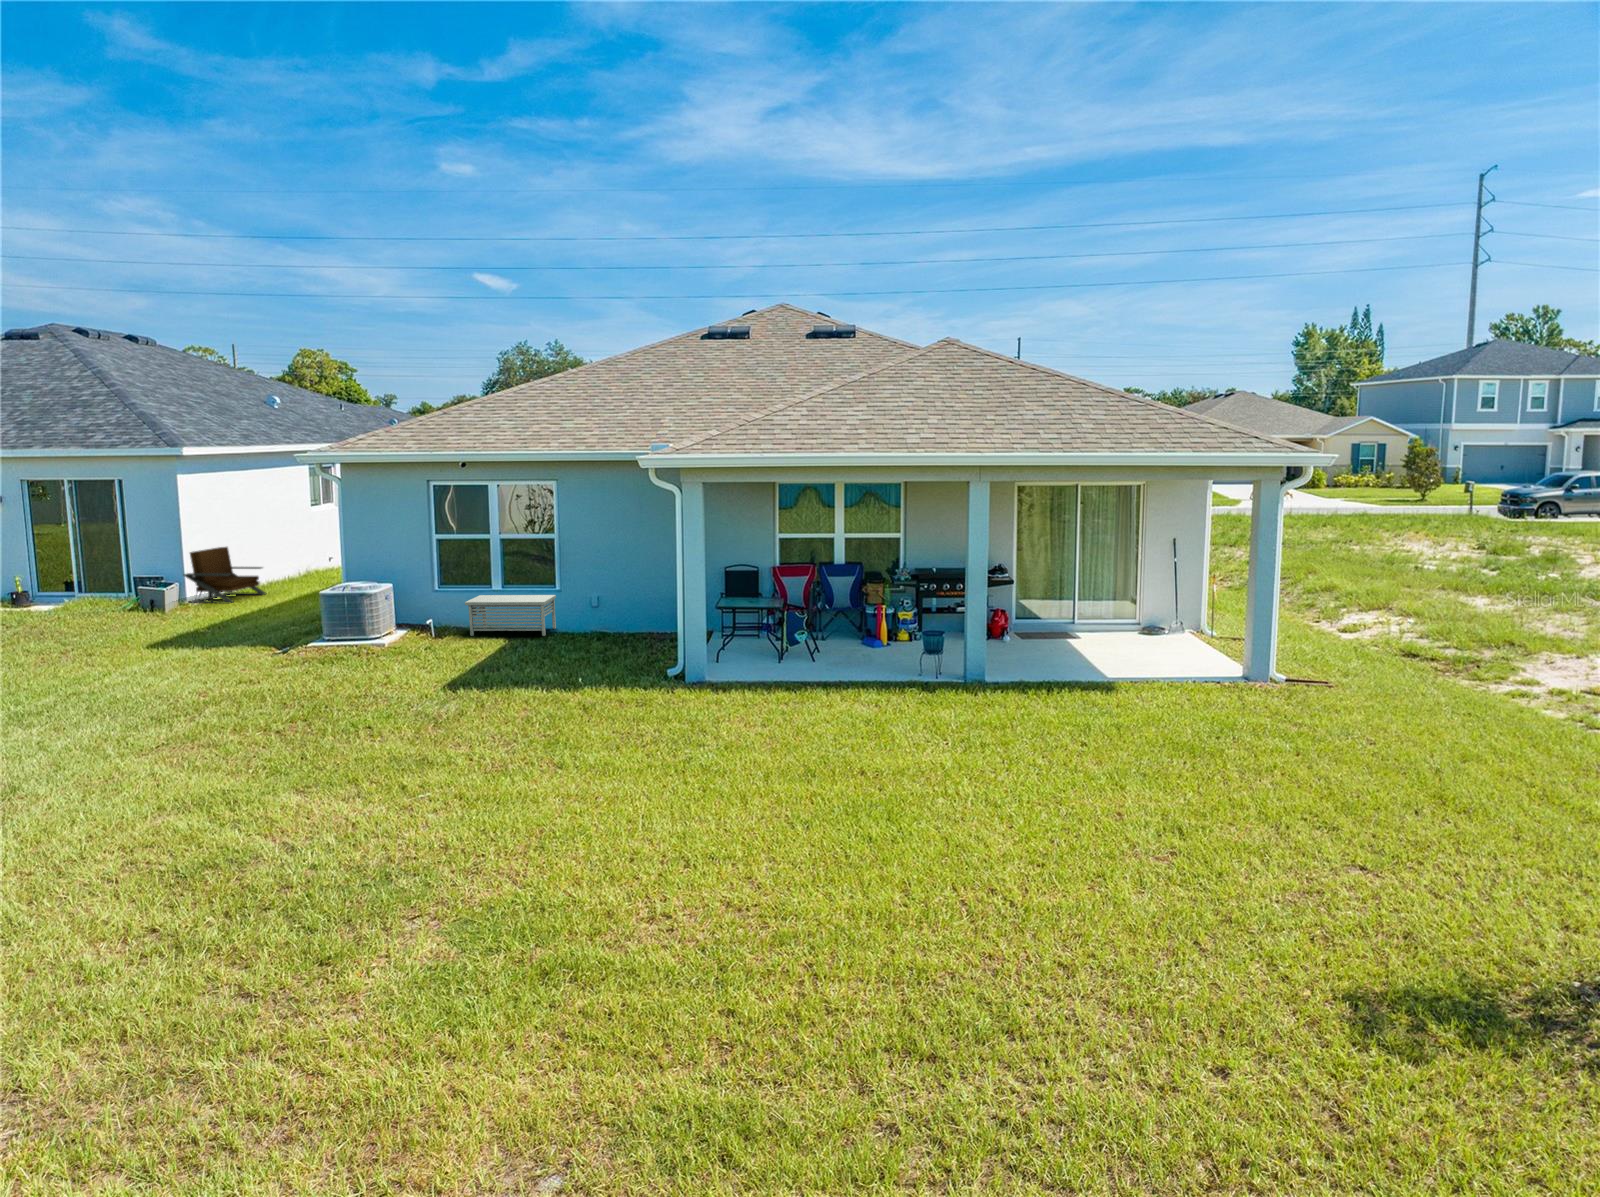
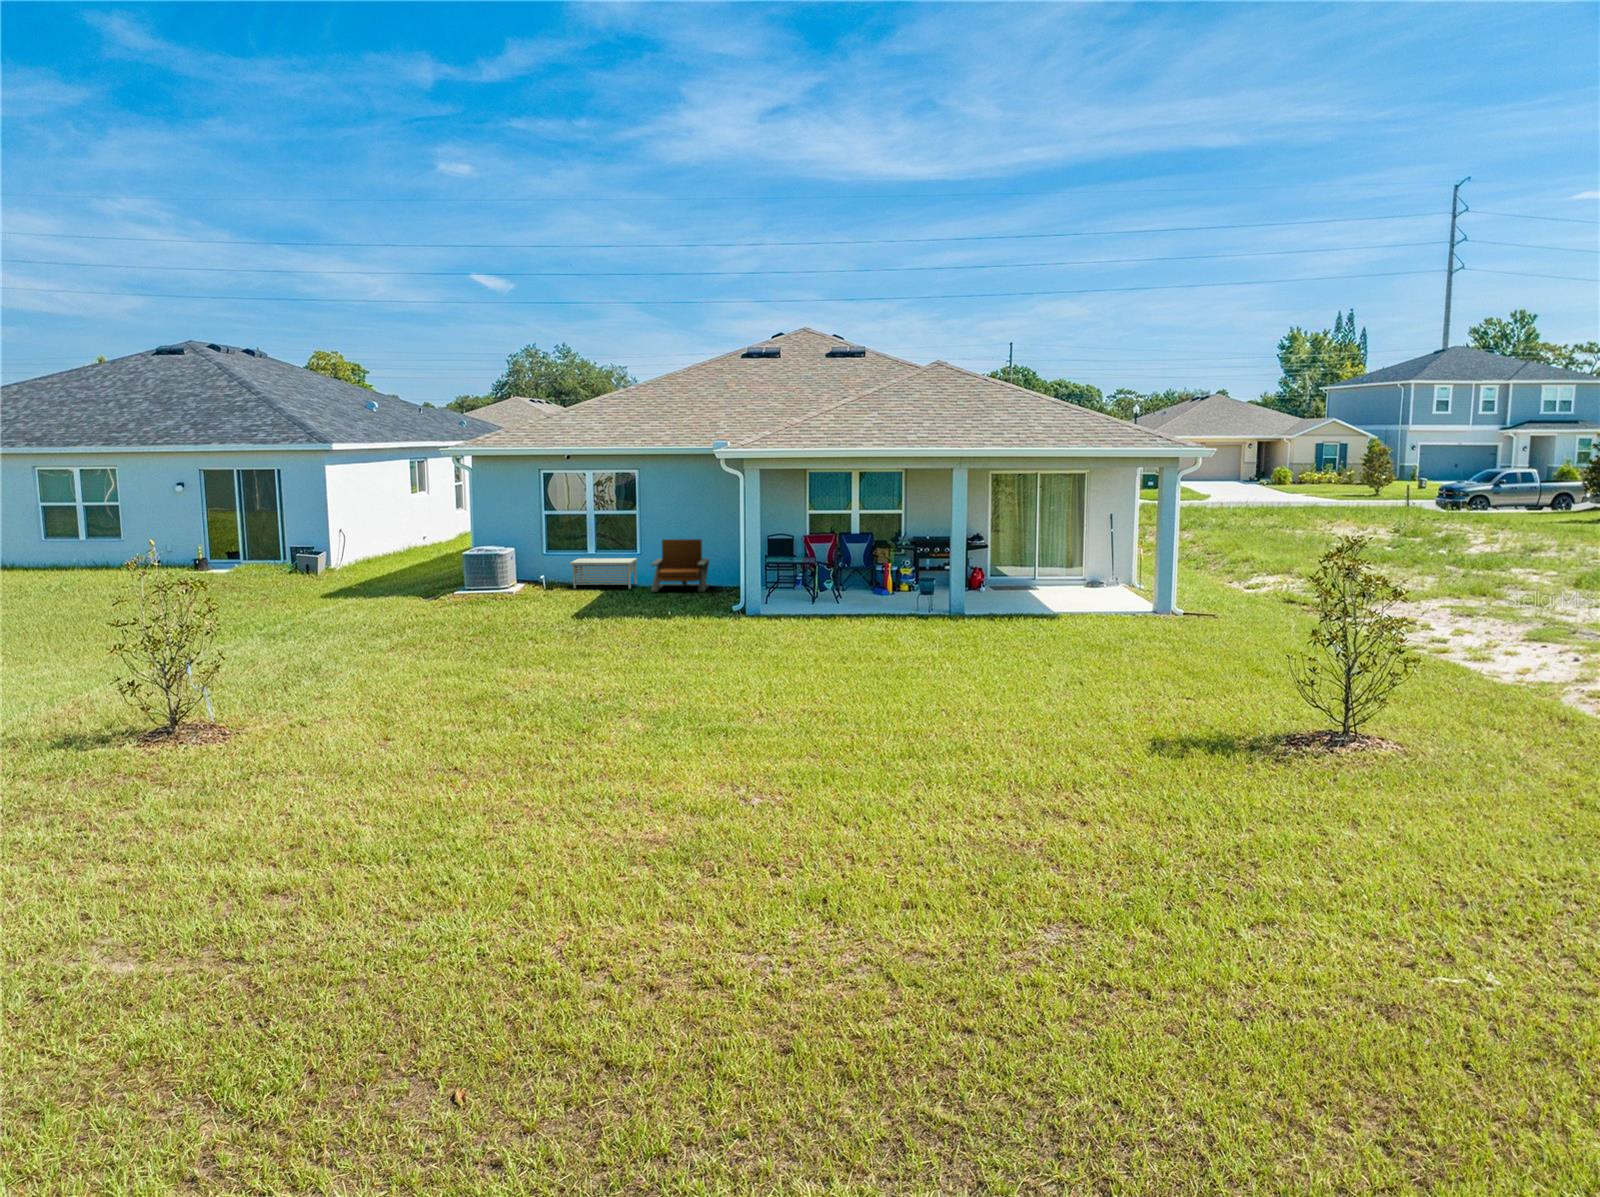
lounge chair: present [184,547,266,603] -> present [651,539,710,592]

